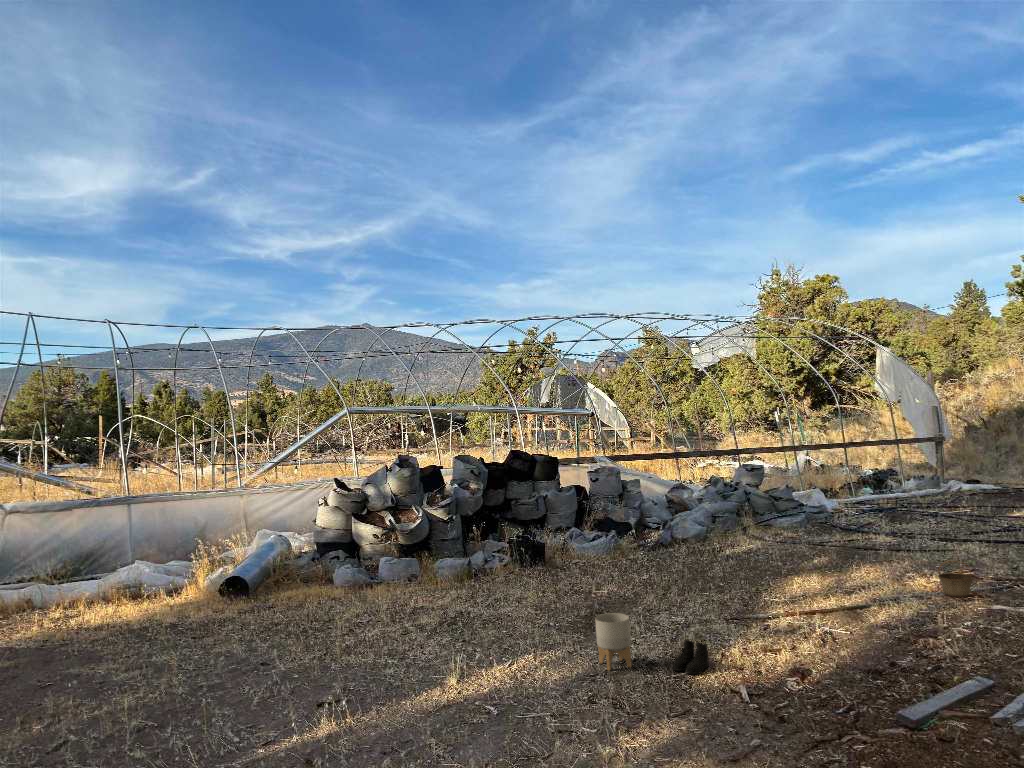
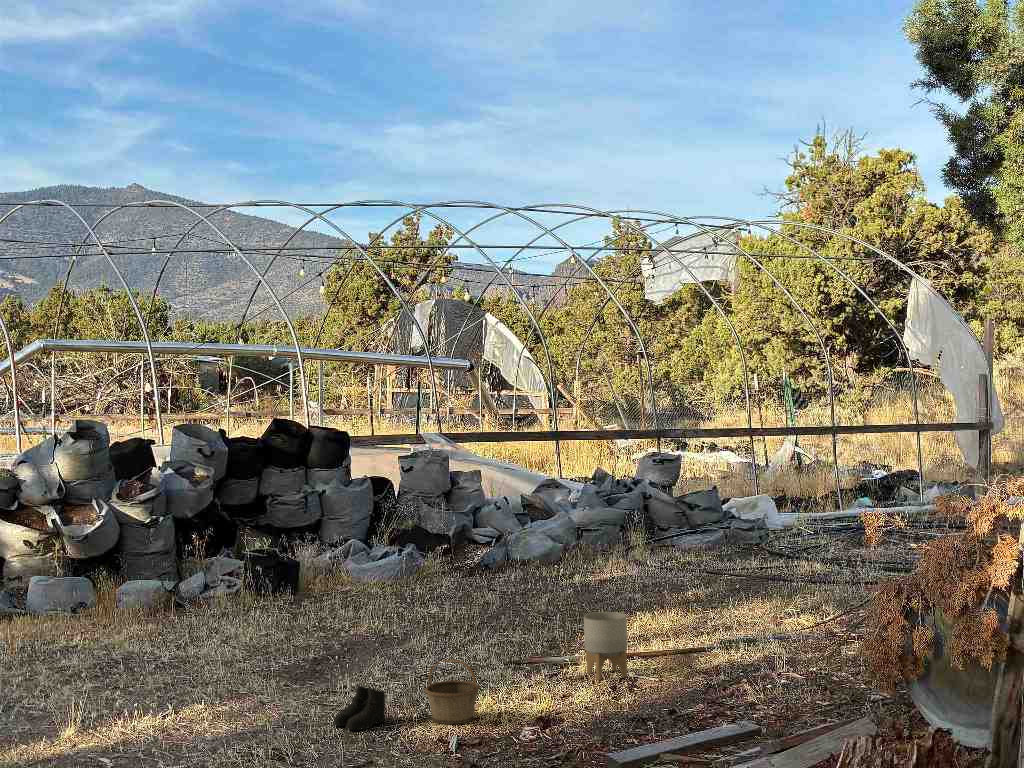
basket: present [938,561,973,597] -> present [425,660,480,724]
planter: present [595,613,632,670] -> present [584,612,627,680]

